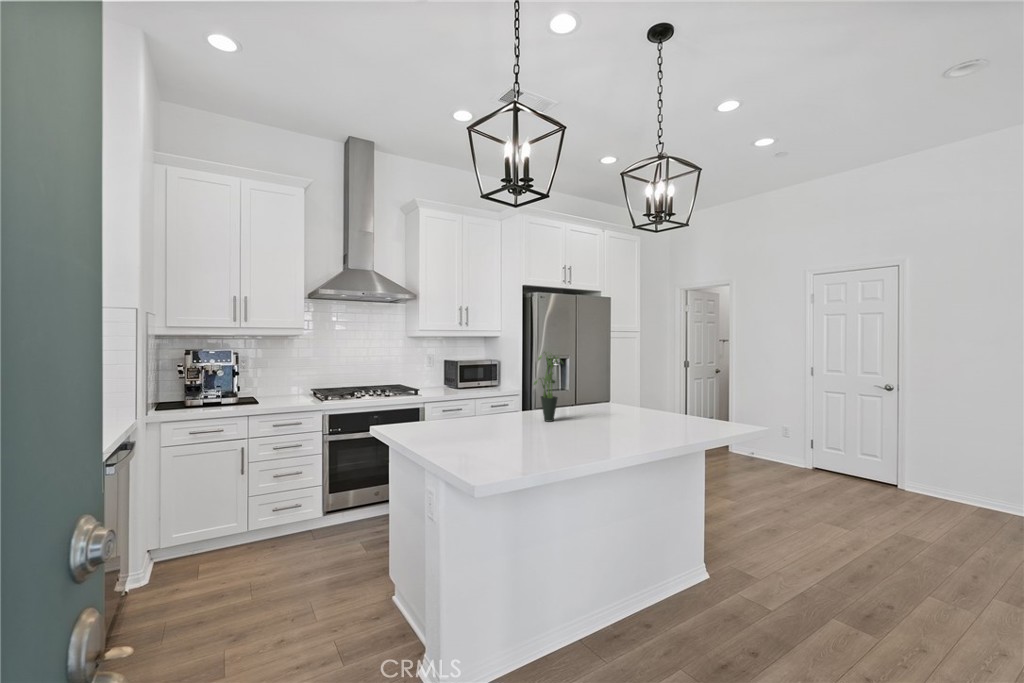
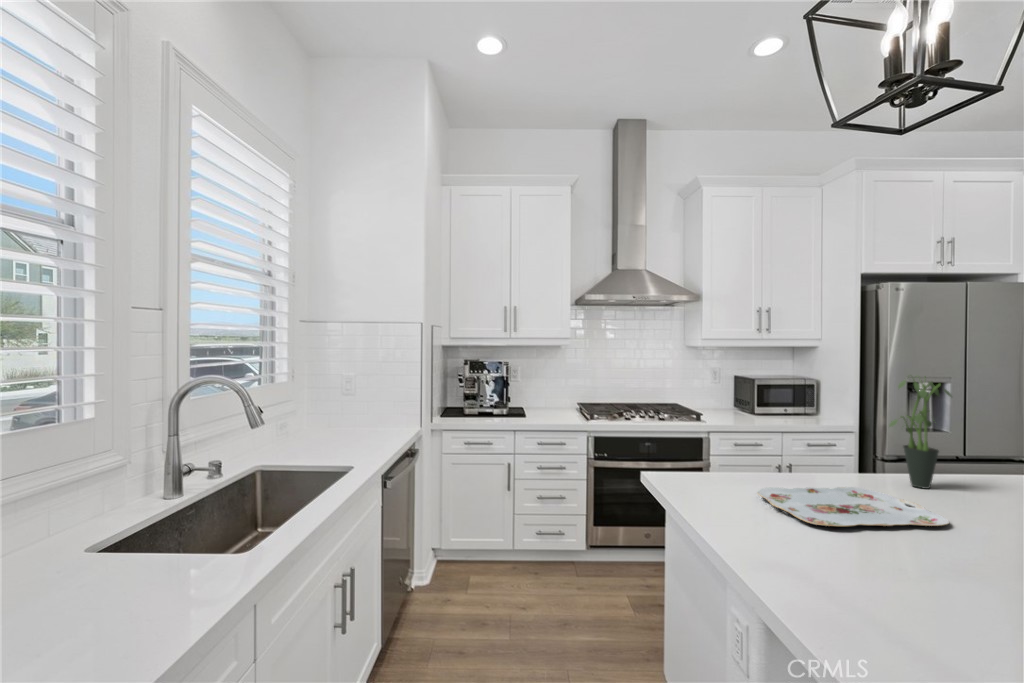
serving tray: none [457,425,559,449] -> present [757,487,949,526]

